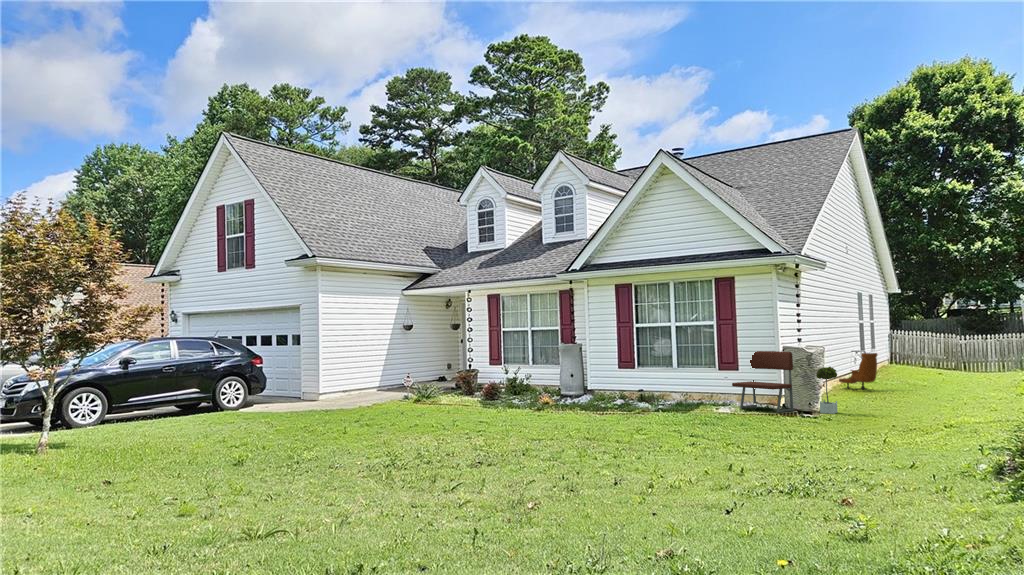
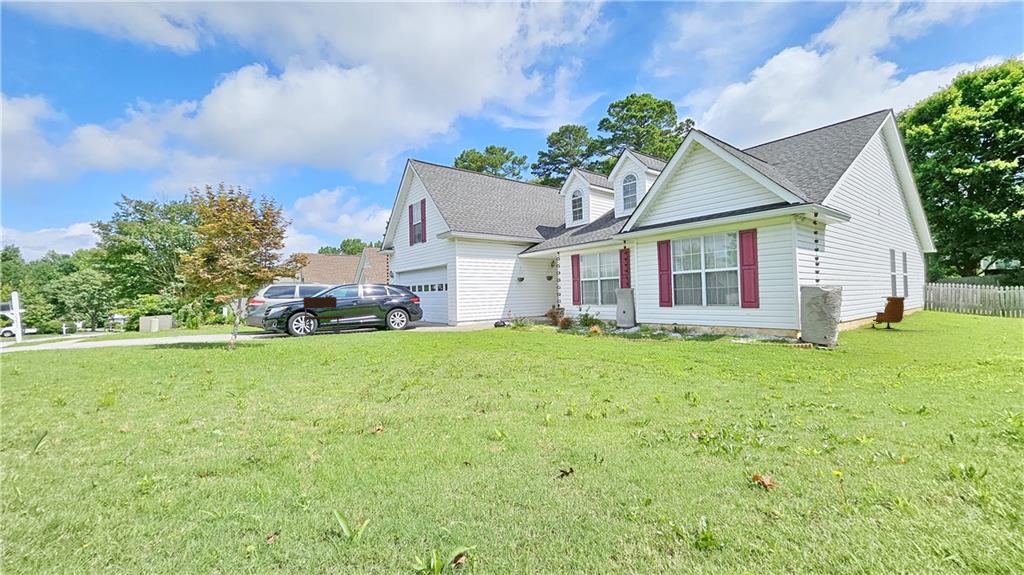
bench: present [732,351,794,413] -> present [303,297,344,334]
potted tree: present [816,367,838,414] -> none [833,303,855,345]

